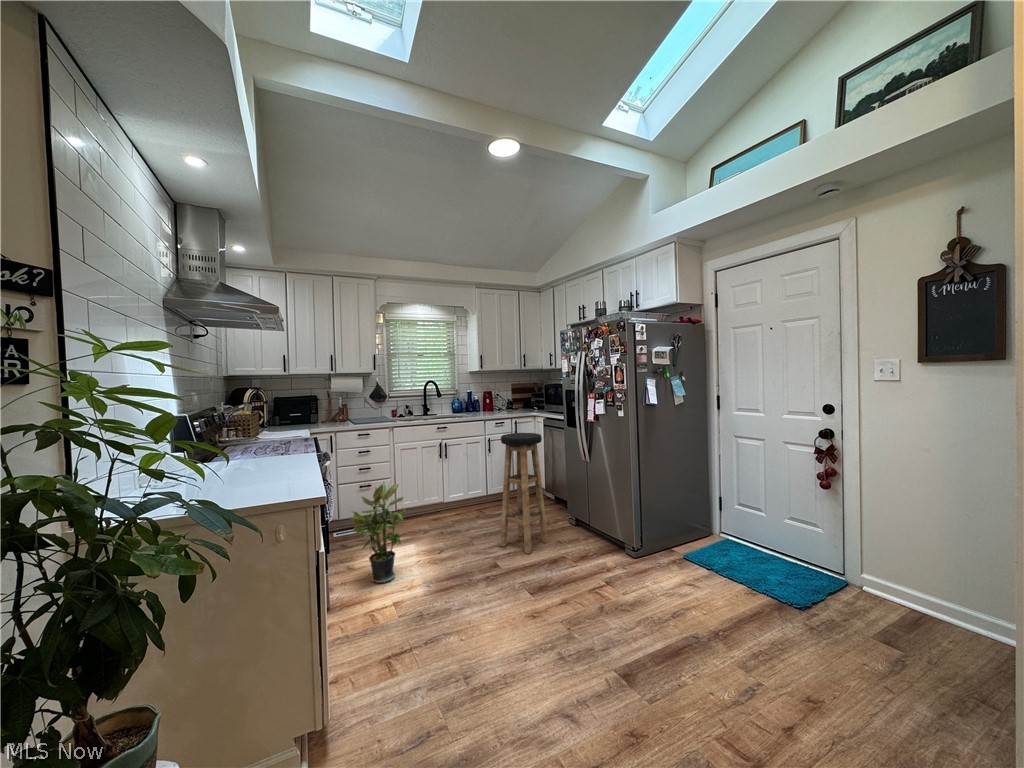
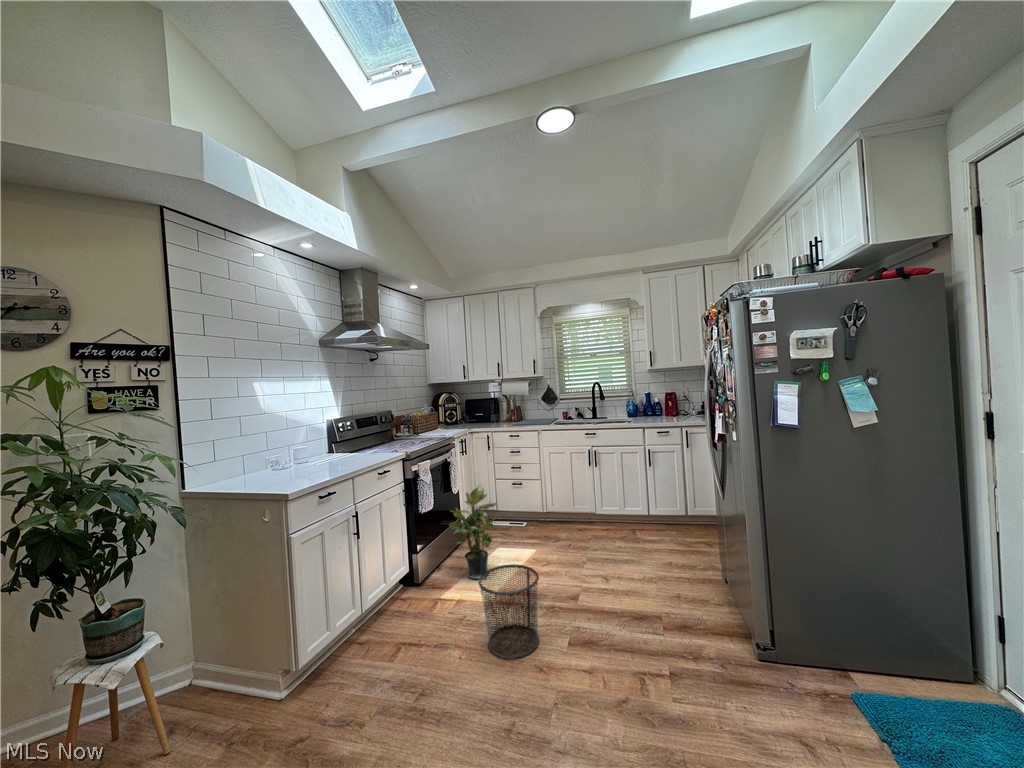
bar stool: present [500,433,548,554] -> none [597,449,662,599]
waste bin: none [459,539,516,624] -> present [478,564,539,658]

